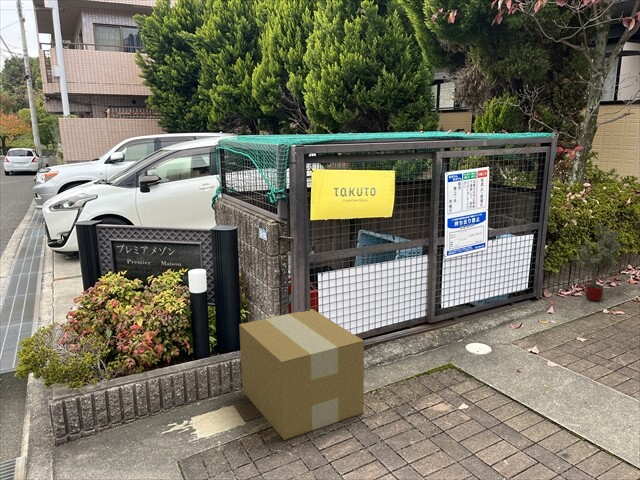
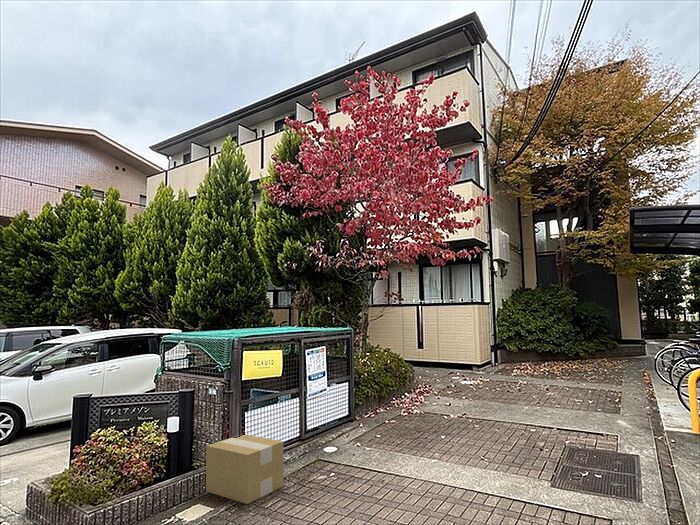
potted tree: present [571,223,622,301] -> none [367,375,392,421]

